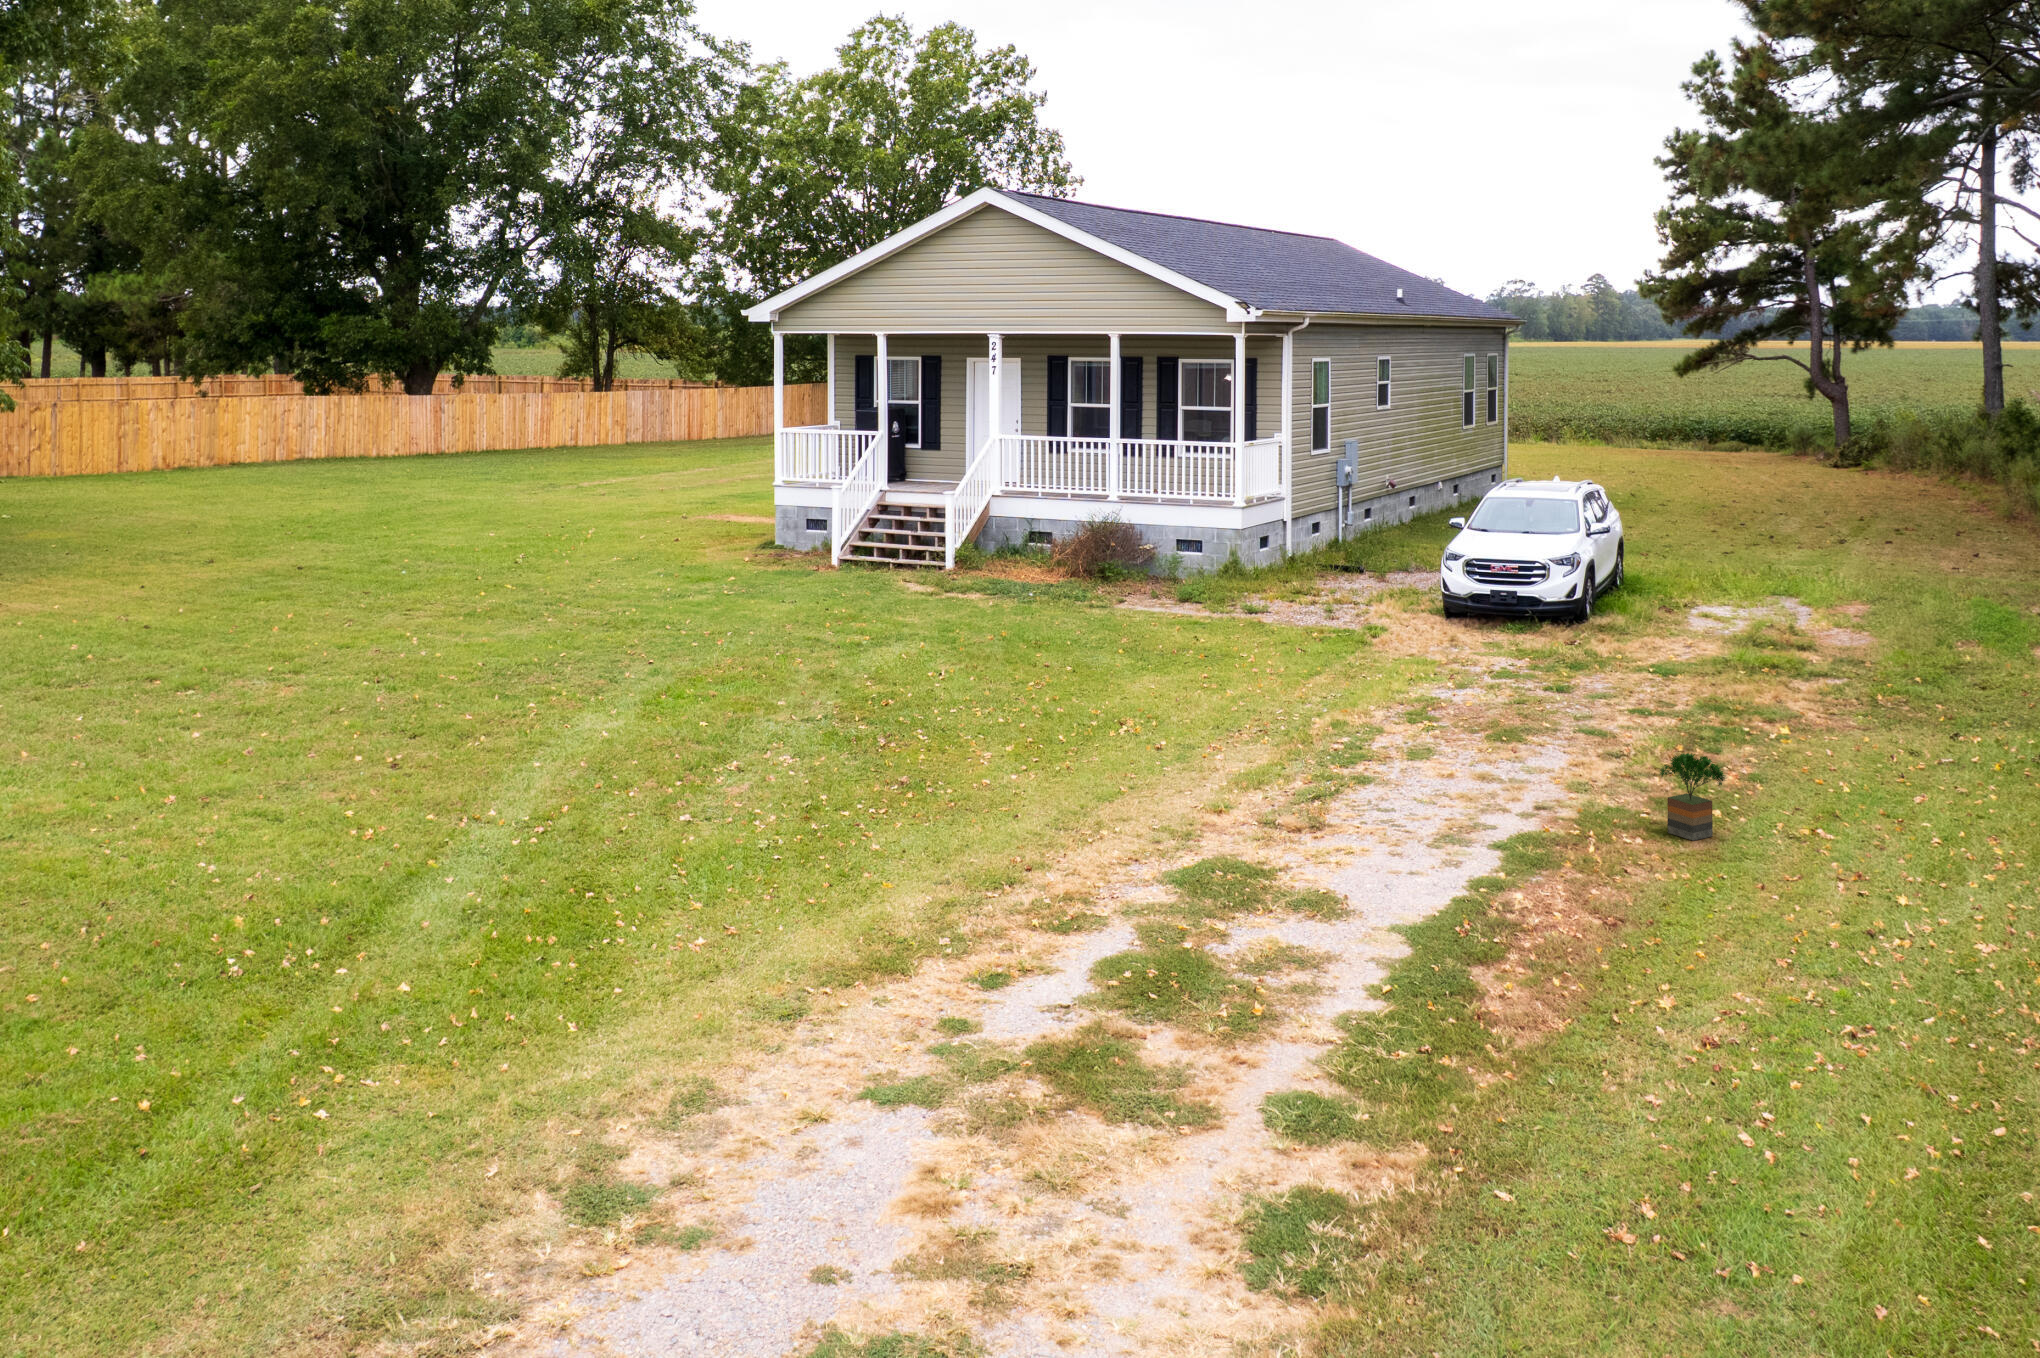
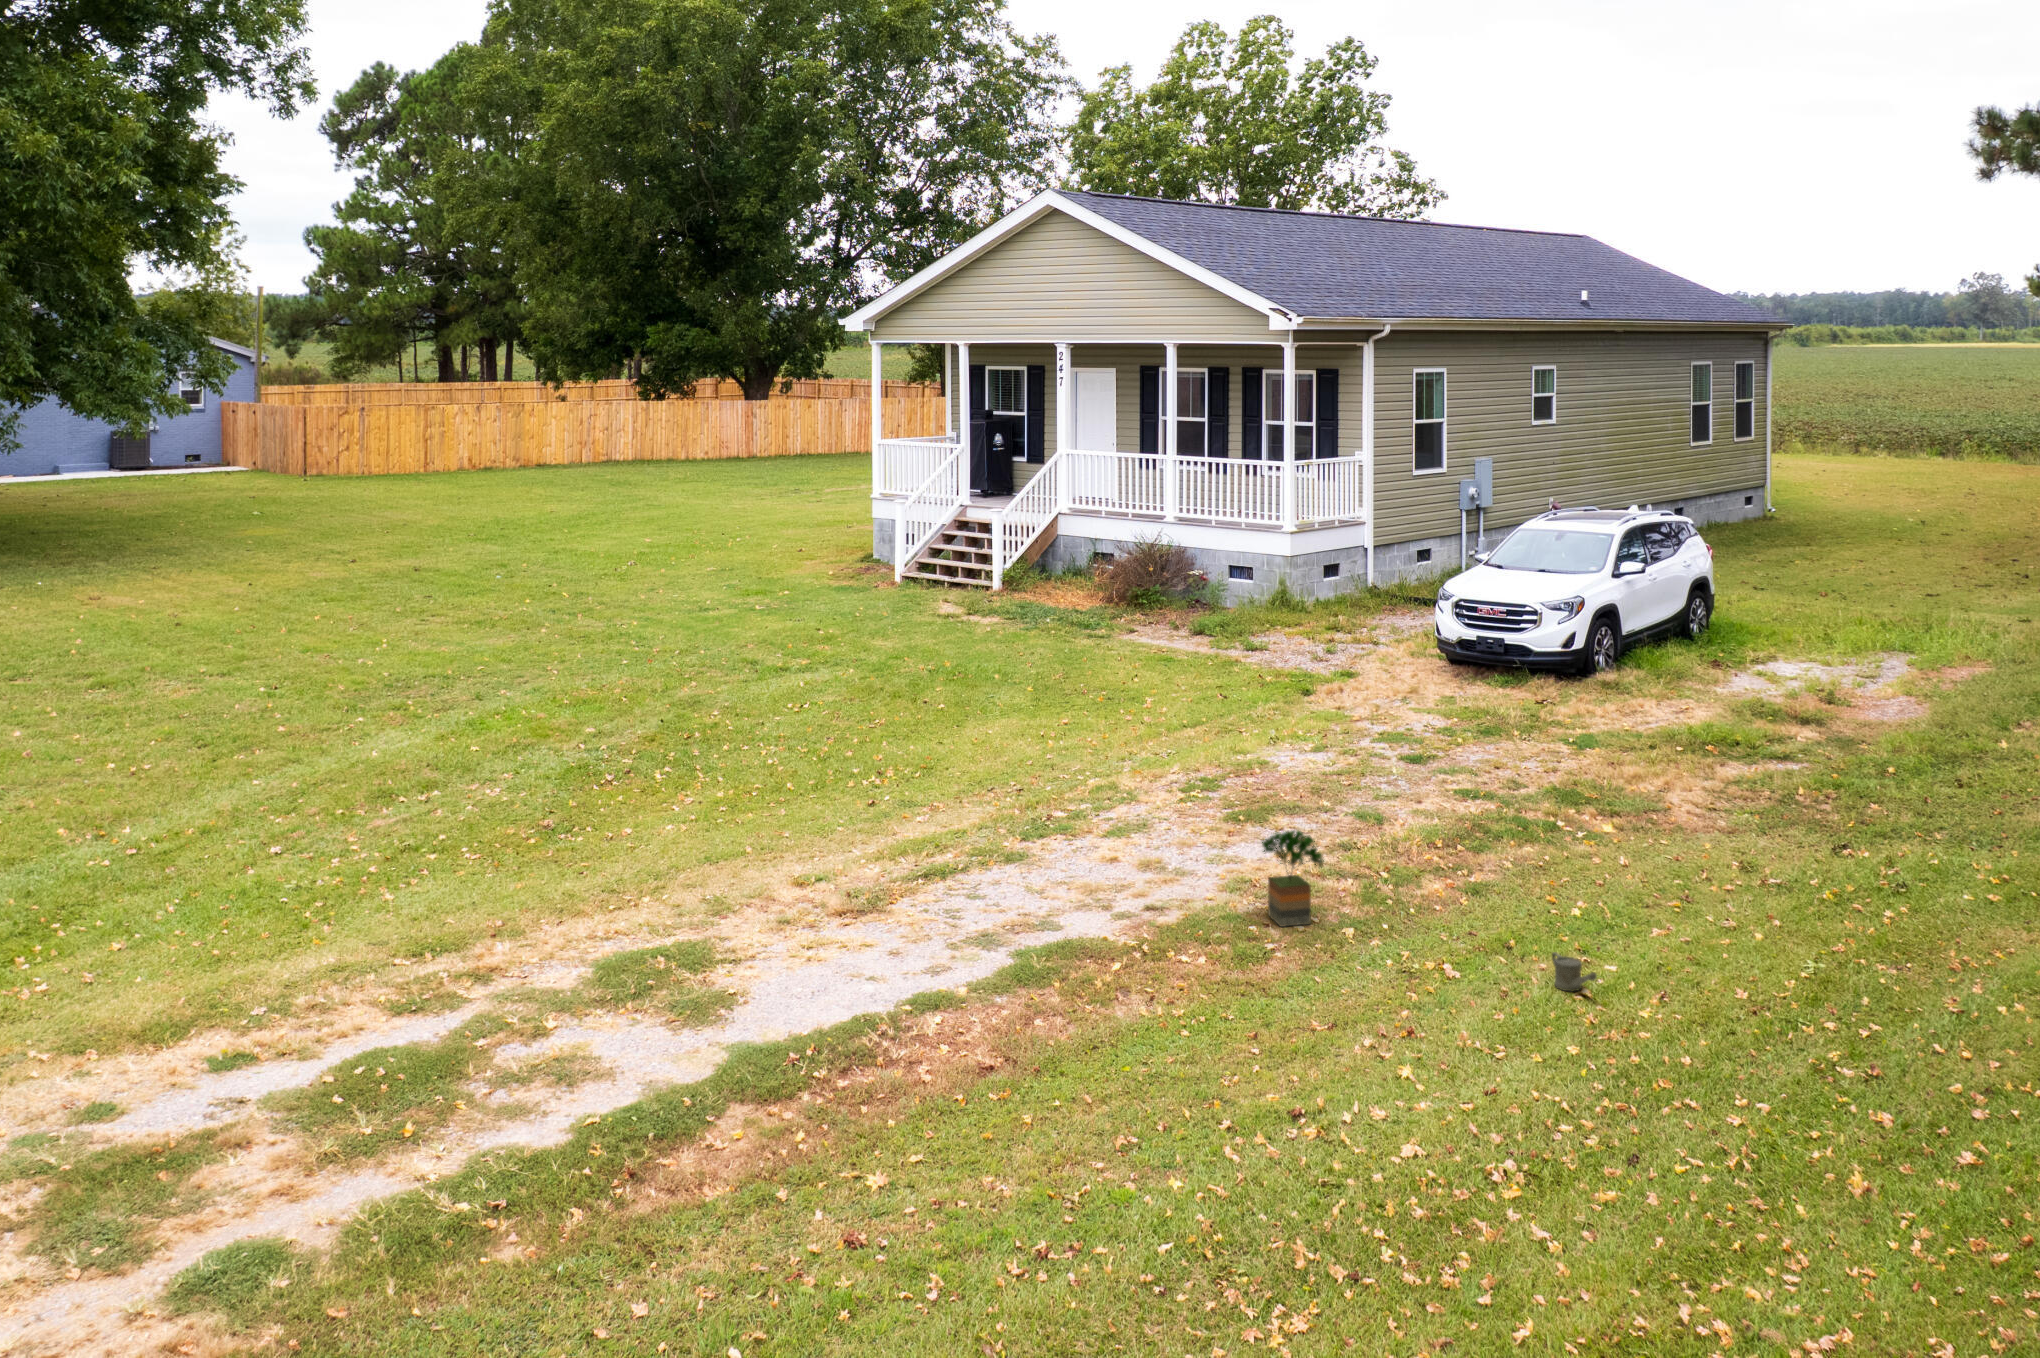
watering can: none [1964,840,2030,872] -> present [1552,952,1597,991]

